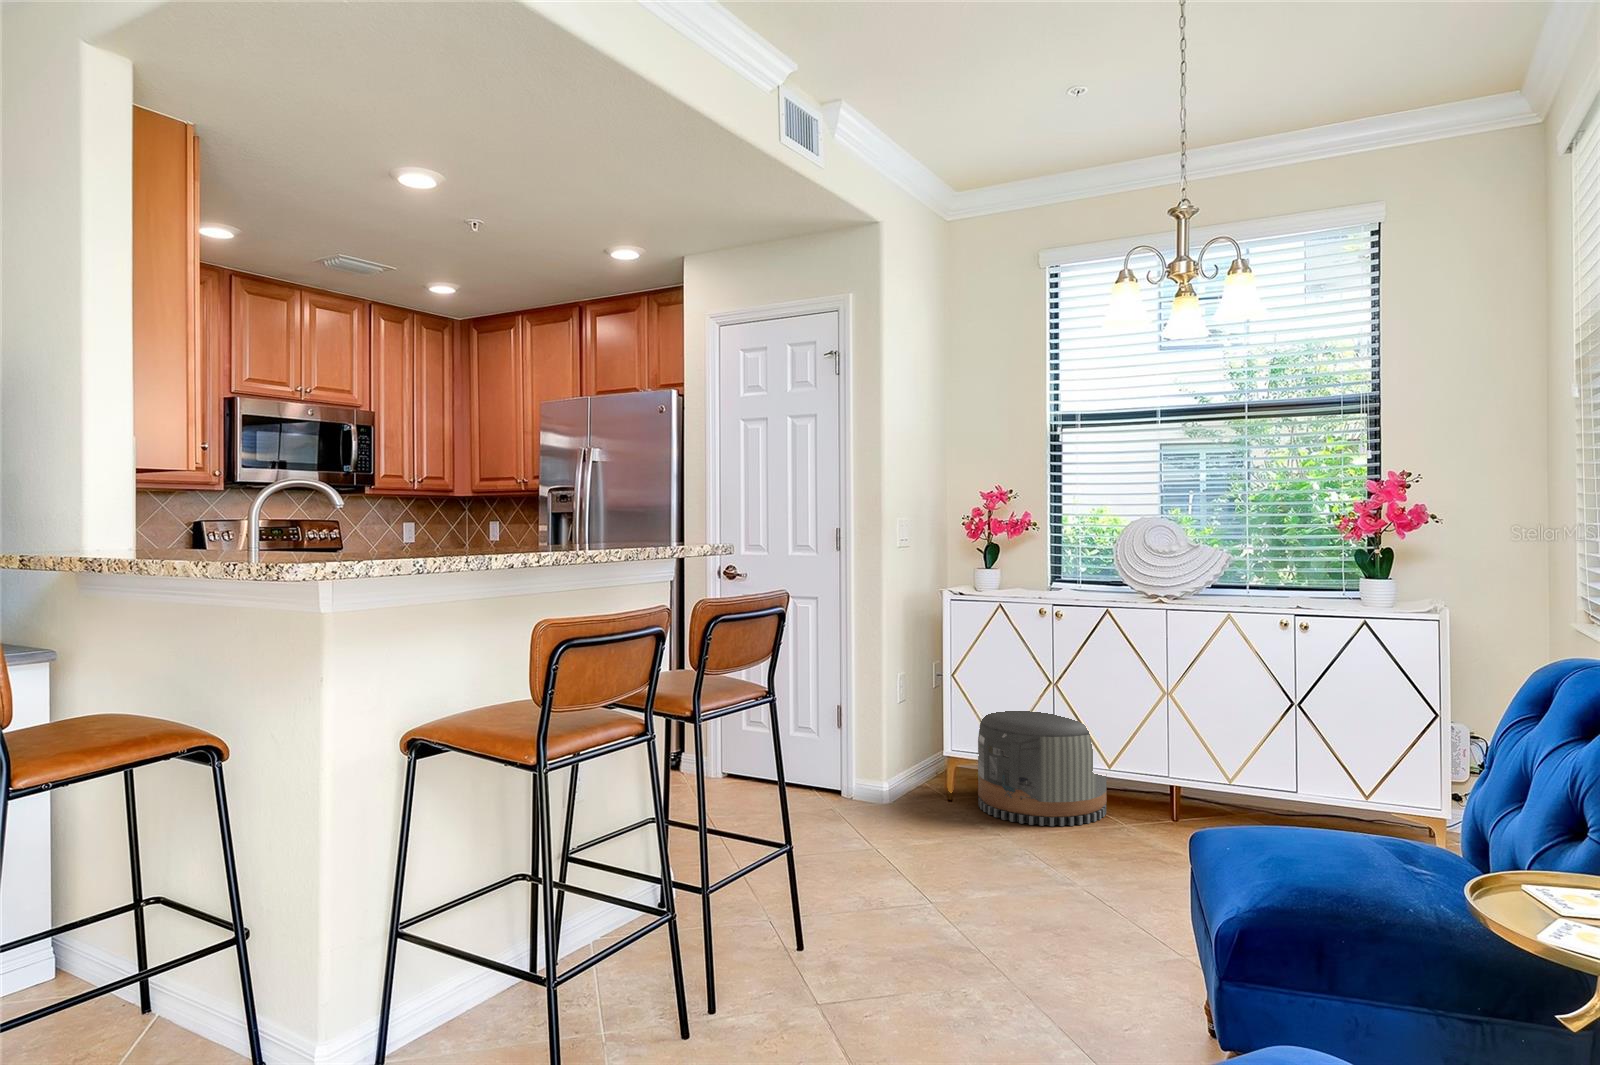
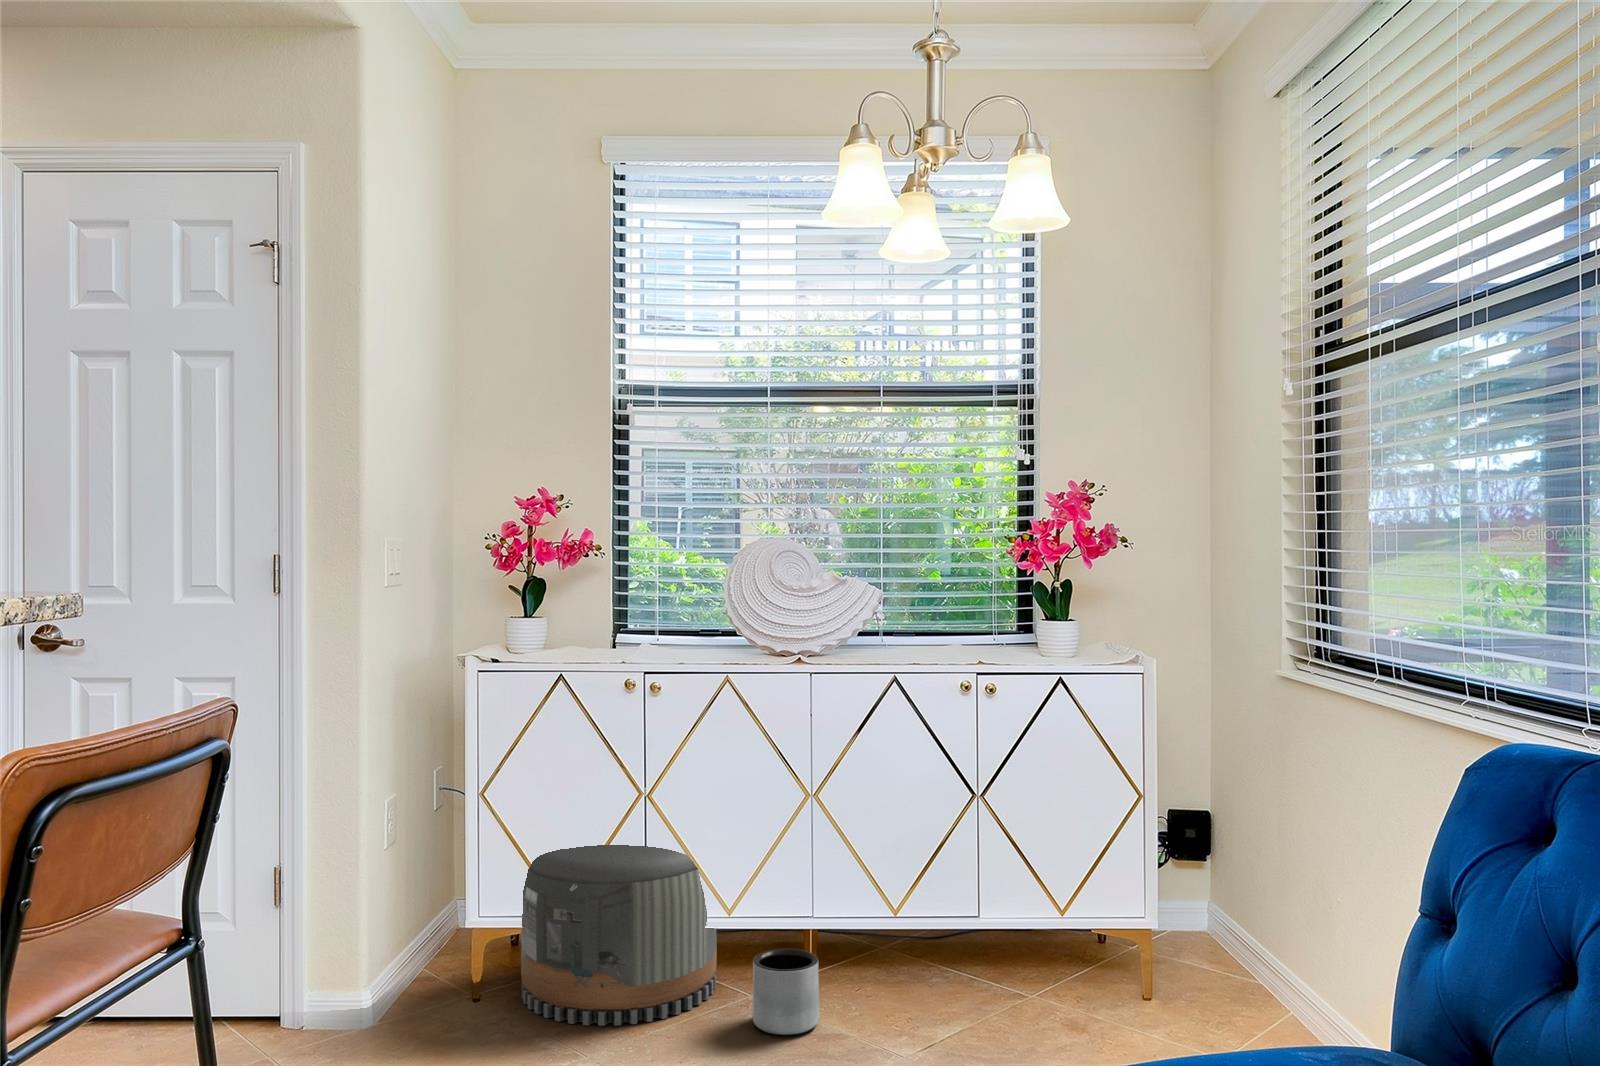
planter: none [1118,793,1165,847] -> present [753,949,819,1035]

